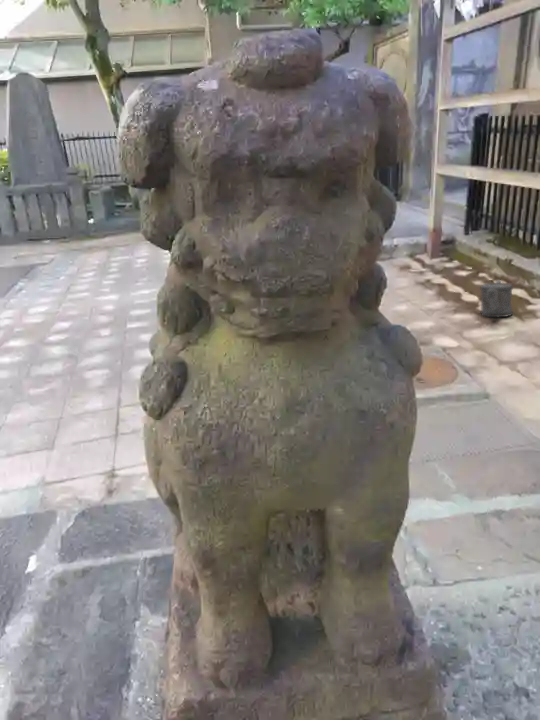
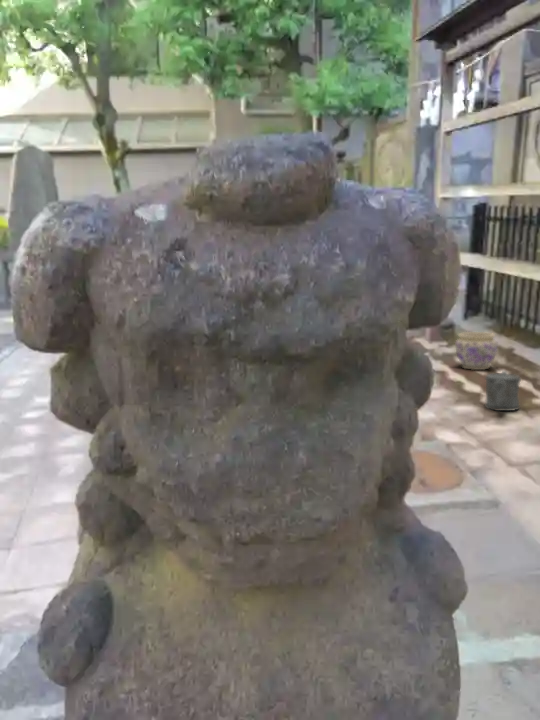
planter: none [456,245,496,281] -> present [455,332,497,370]

